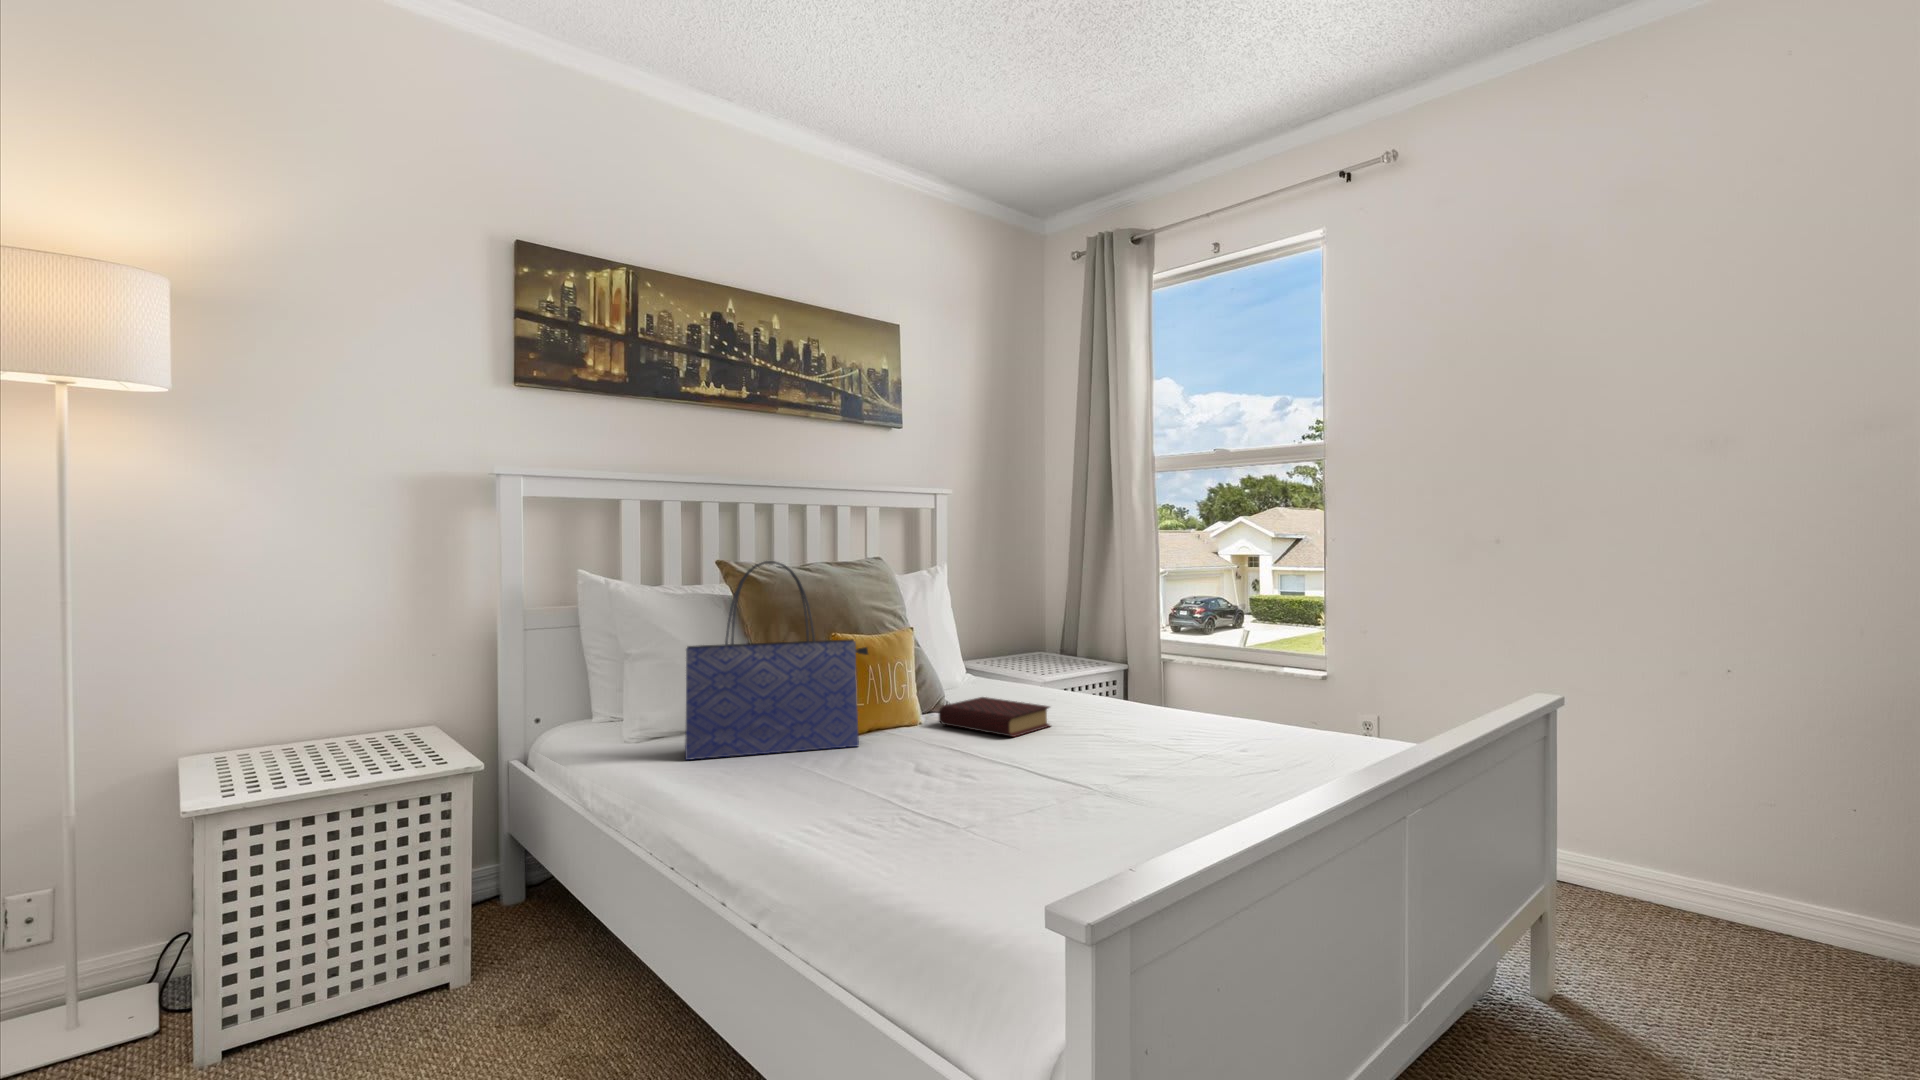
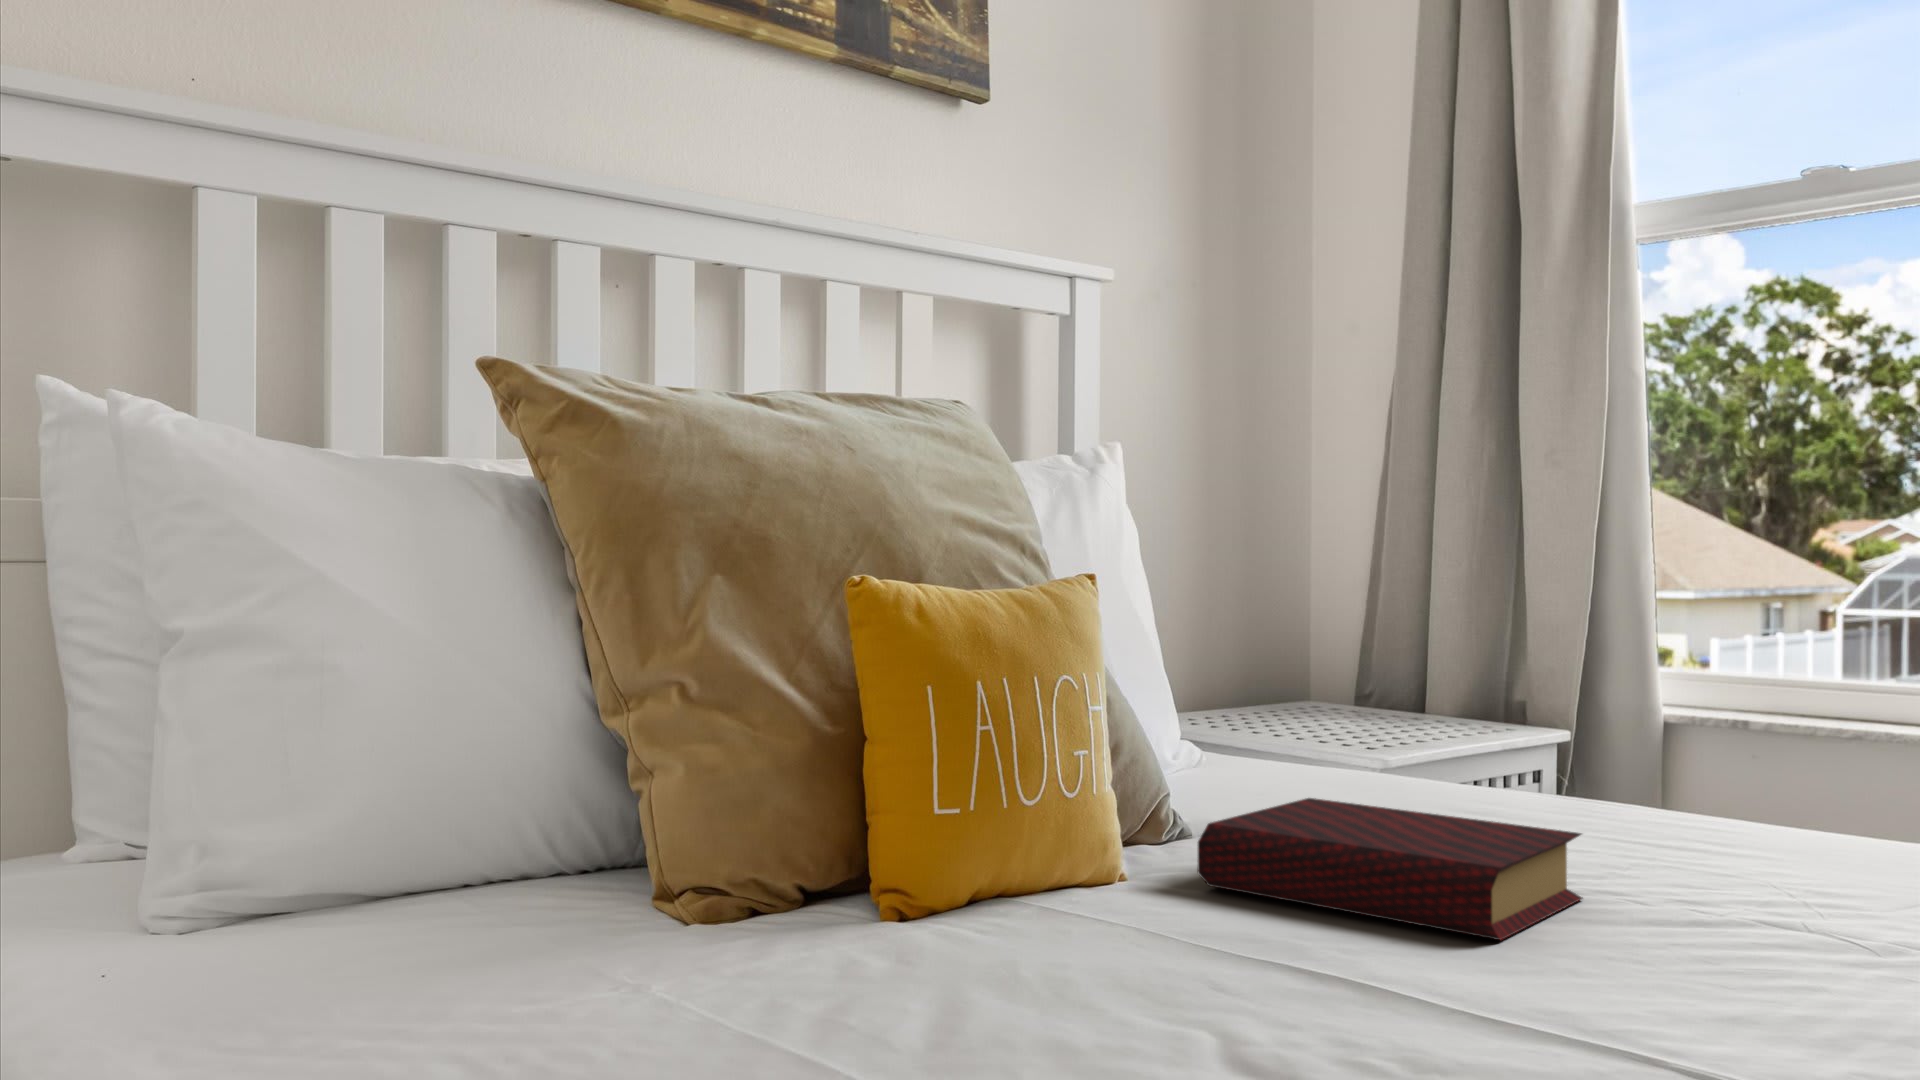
tote bag: present [685,561,868,760] -> none [320,289,992,1015]

